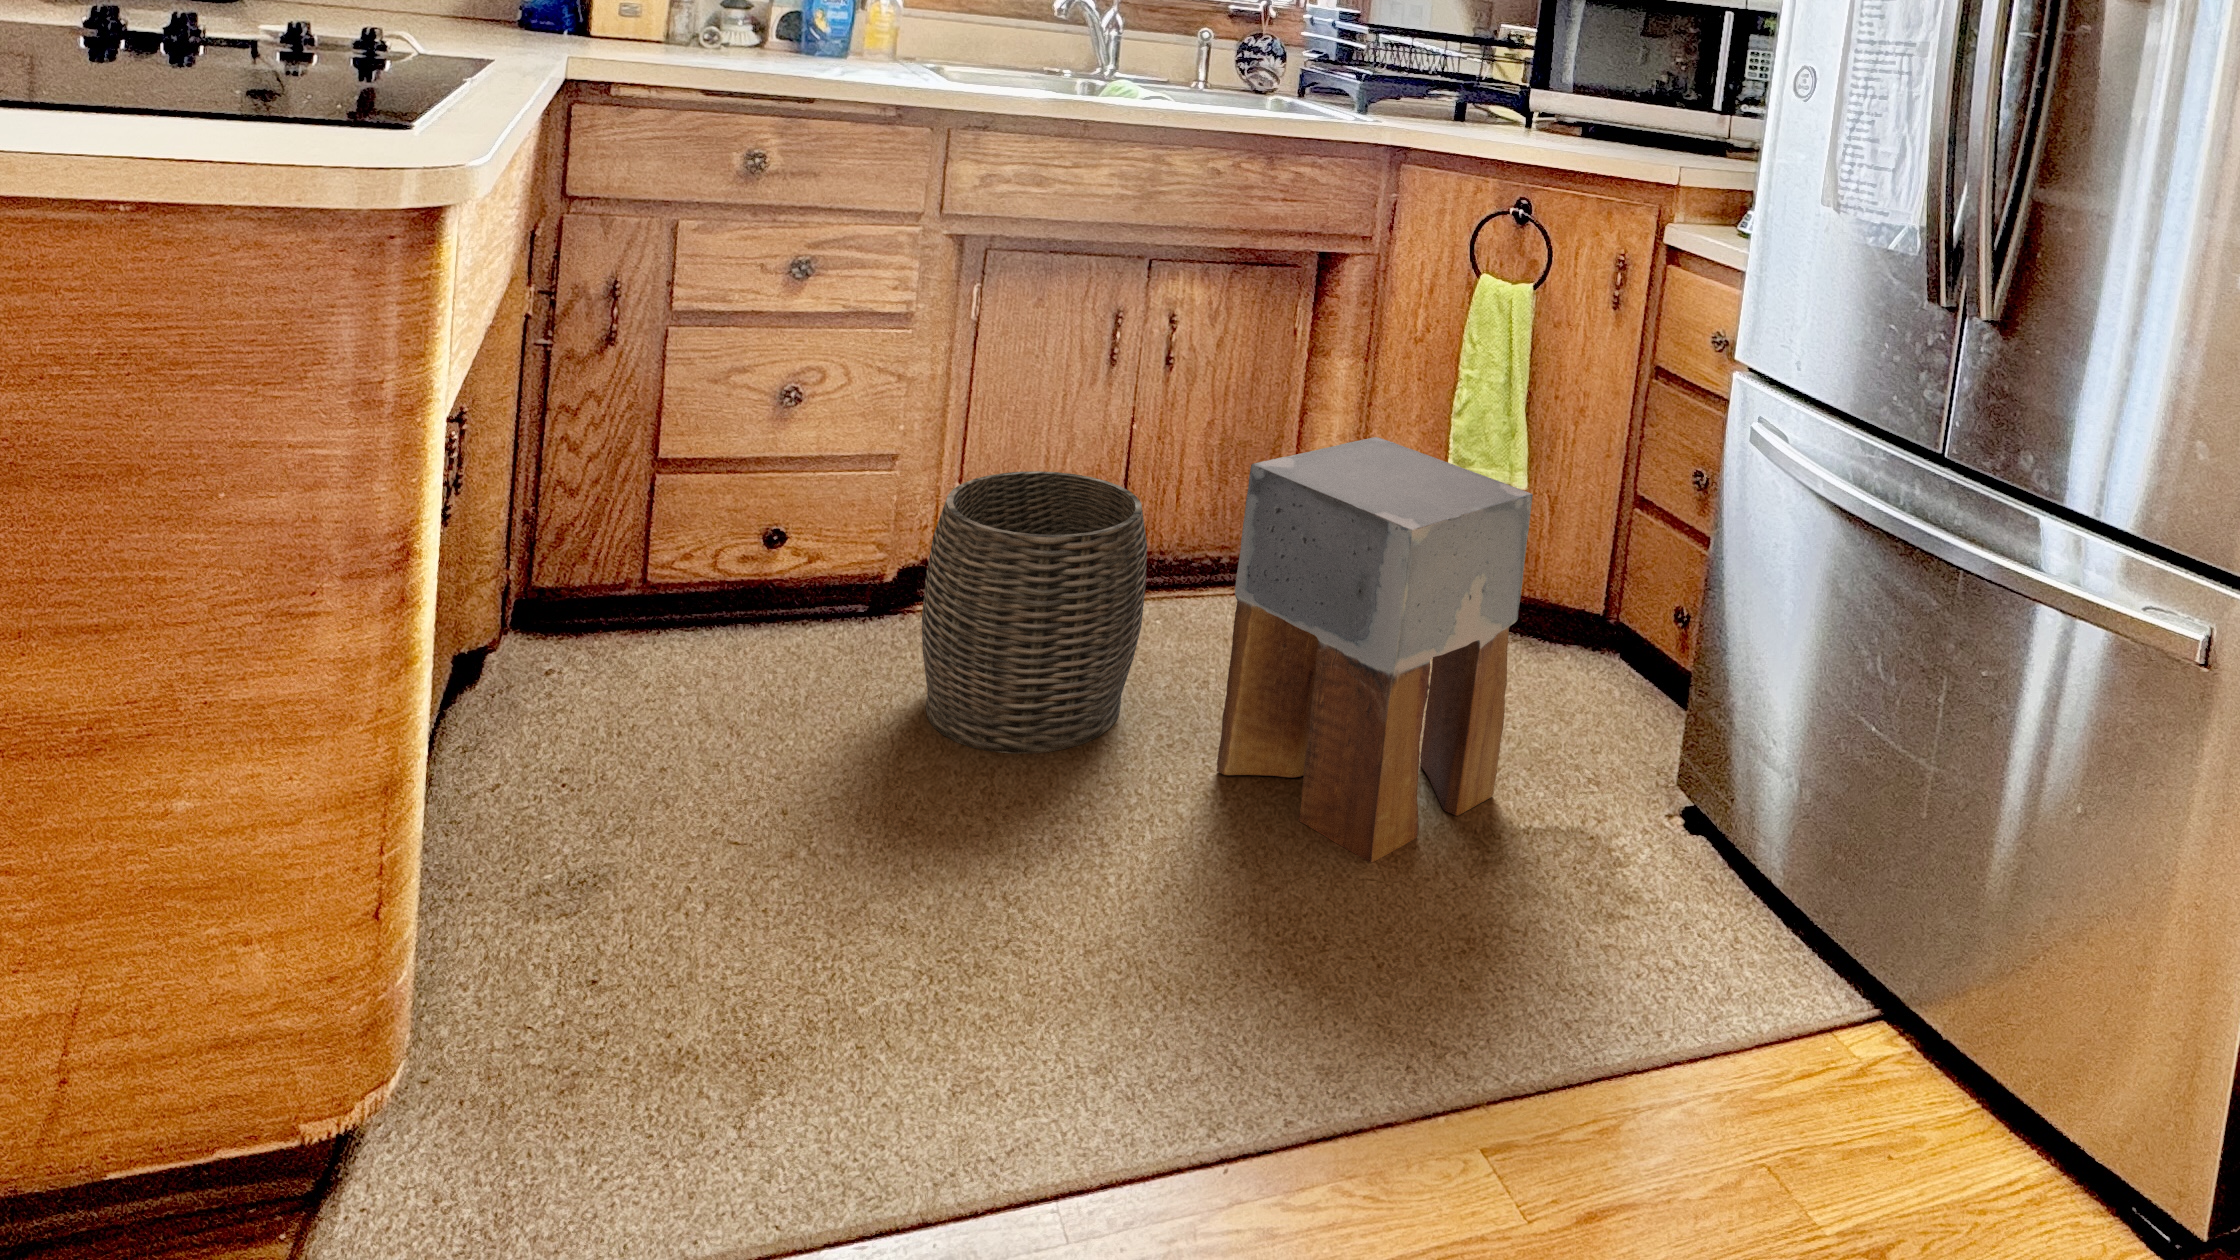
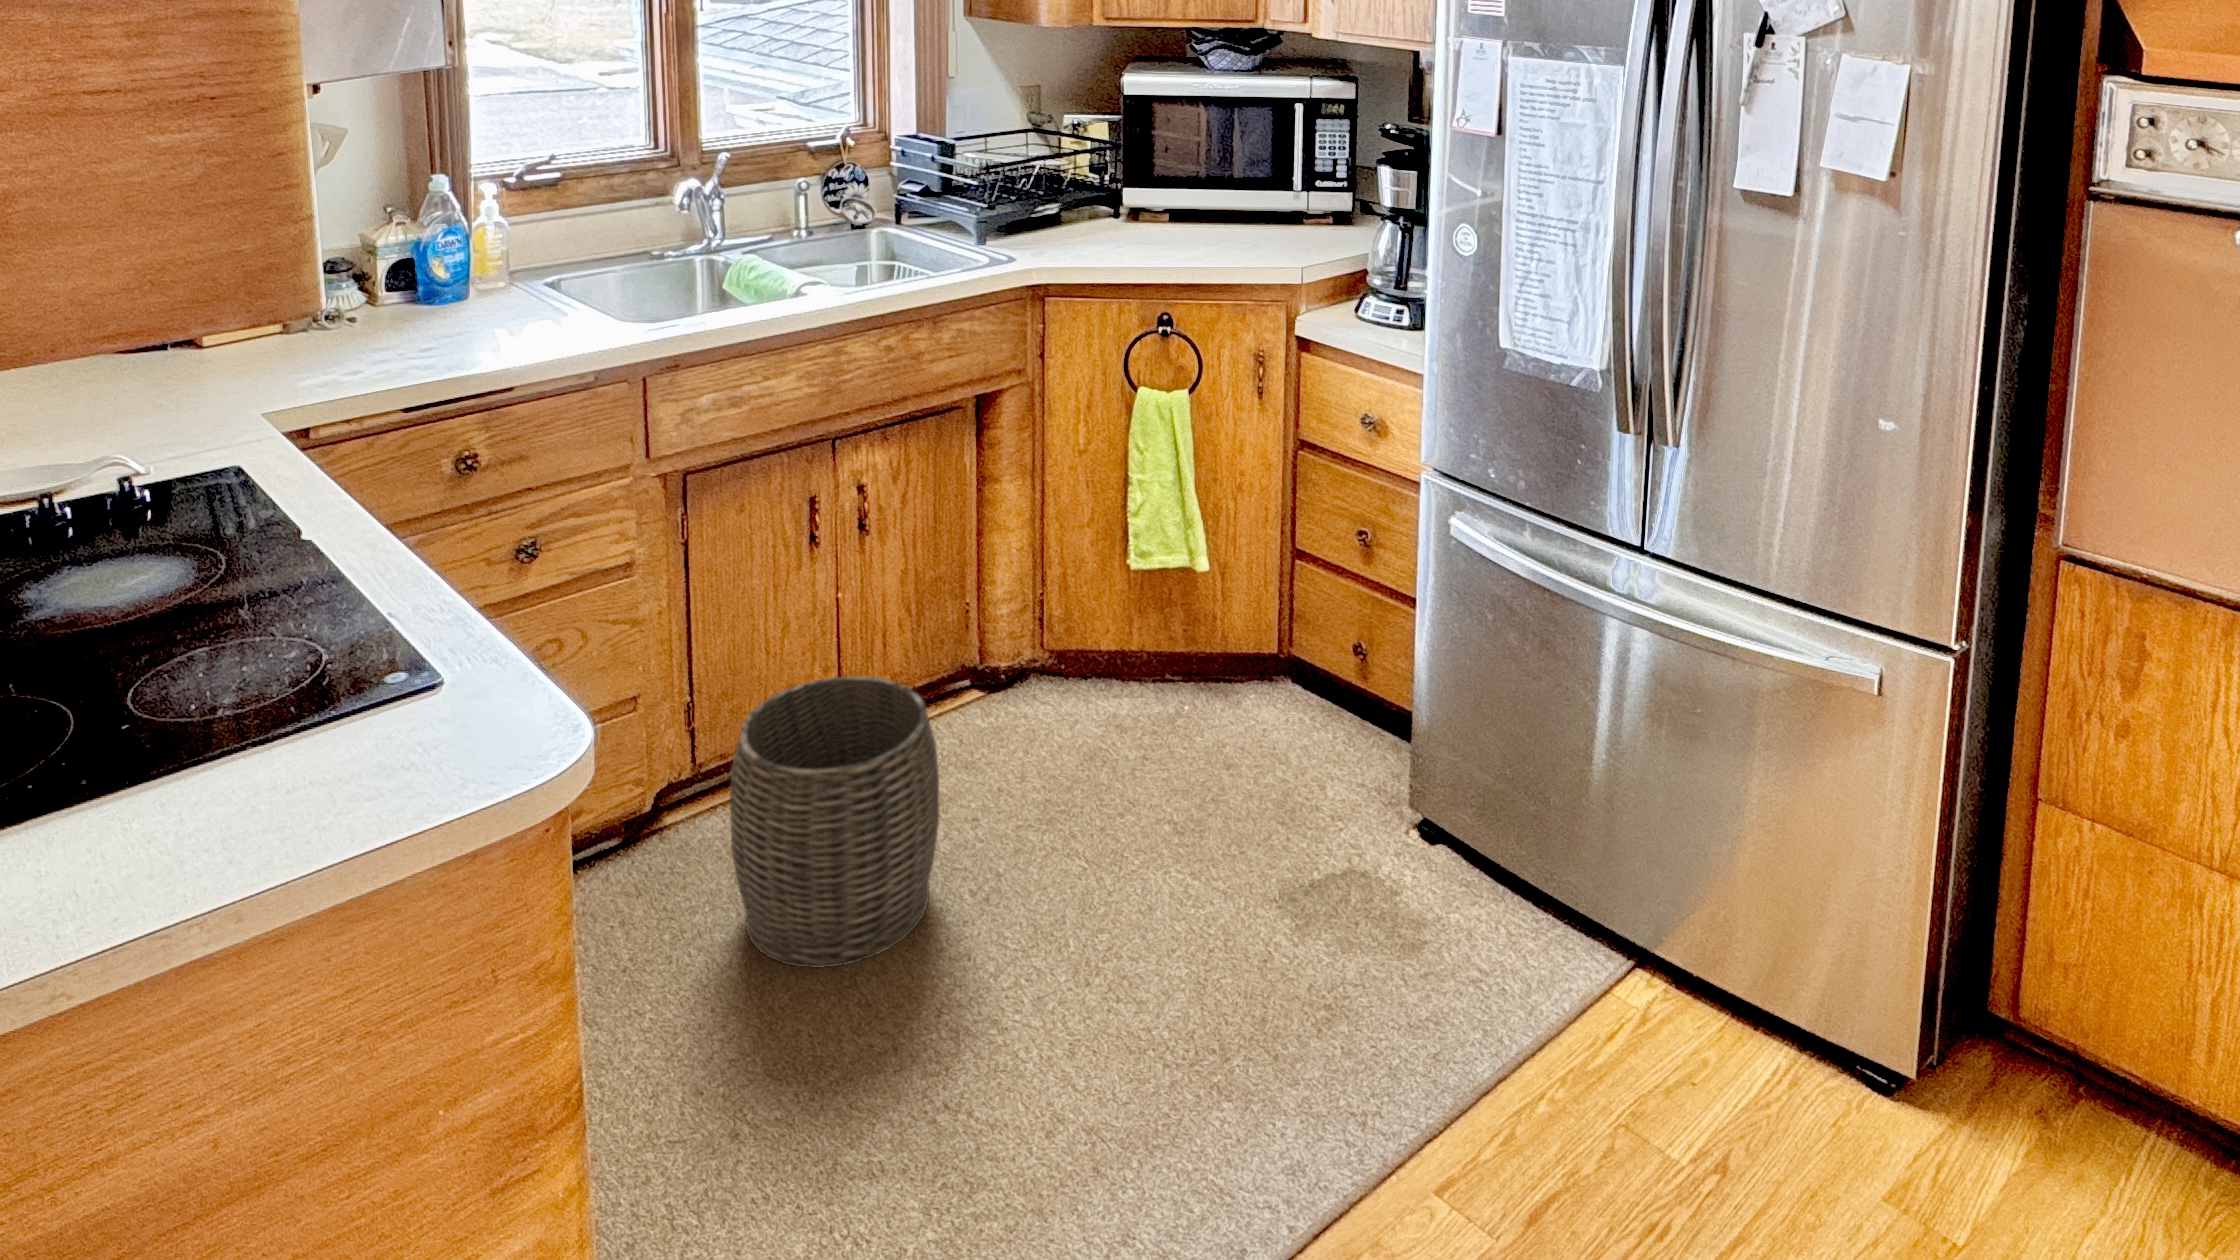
stool: present [1217,437,1533,863] -> none [1043,582,1284,968]

